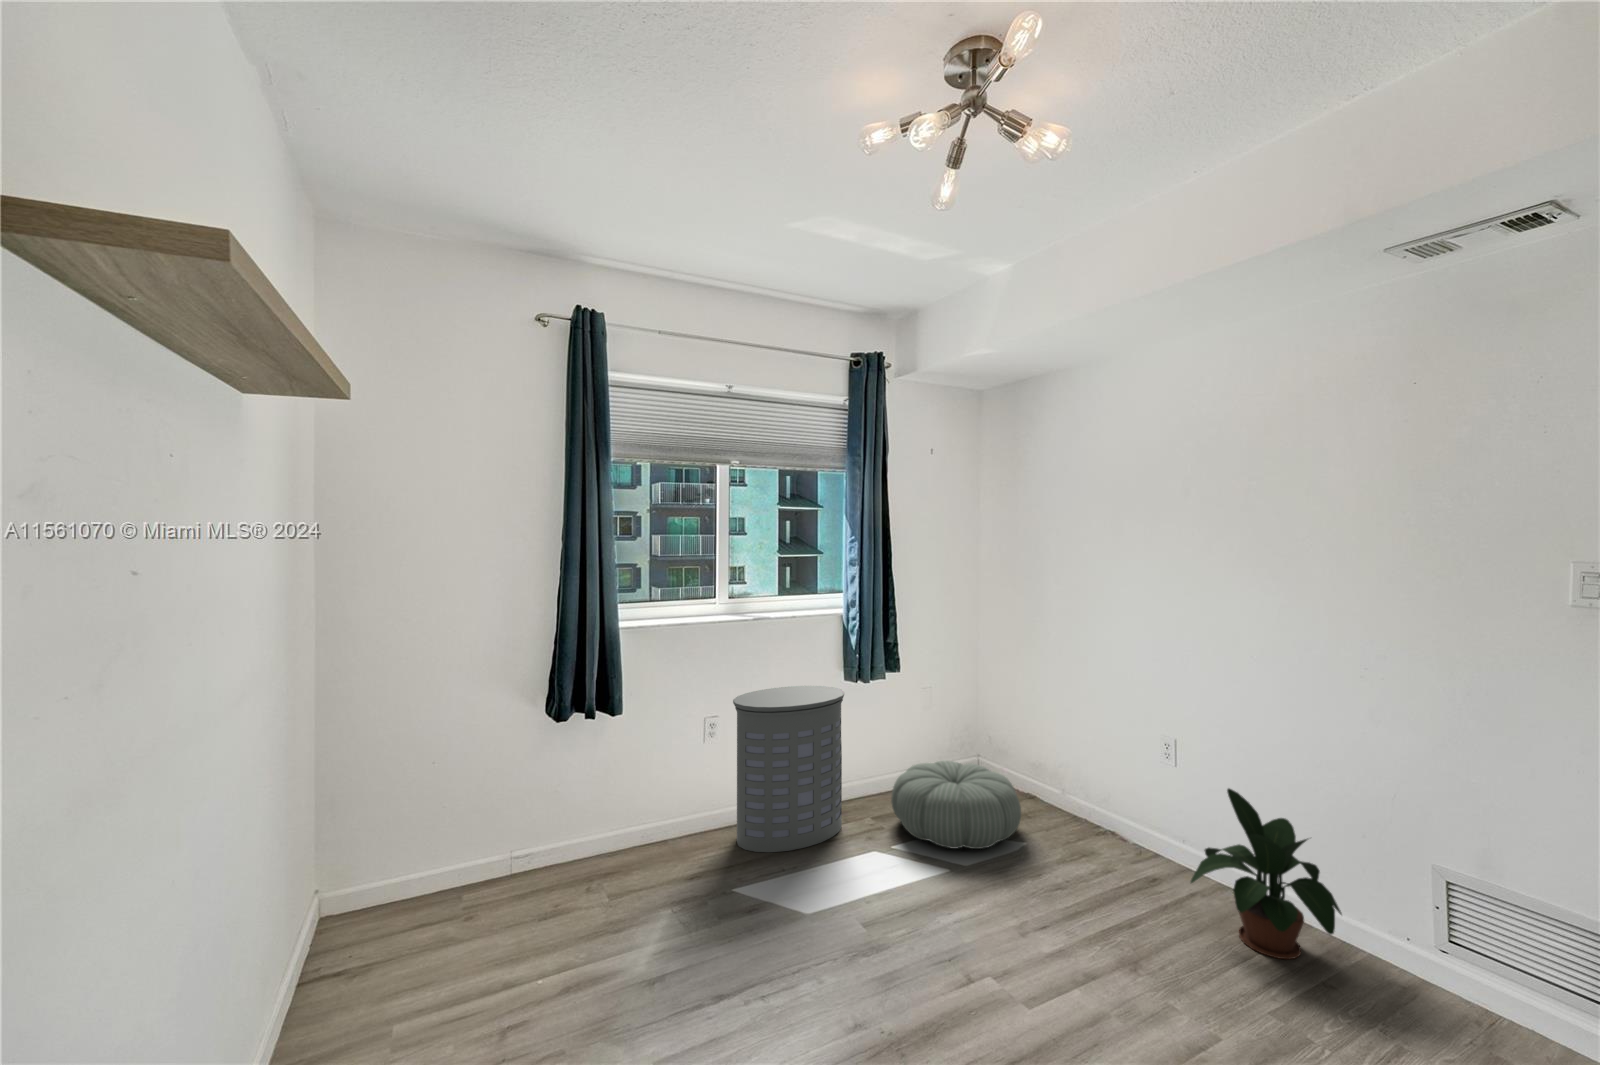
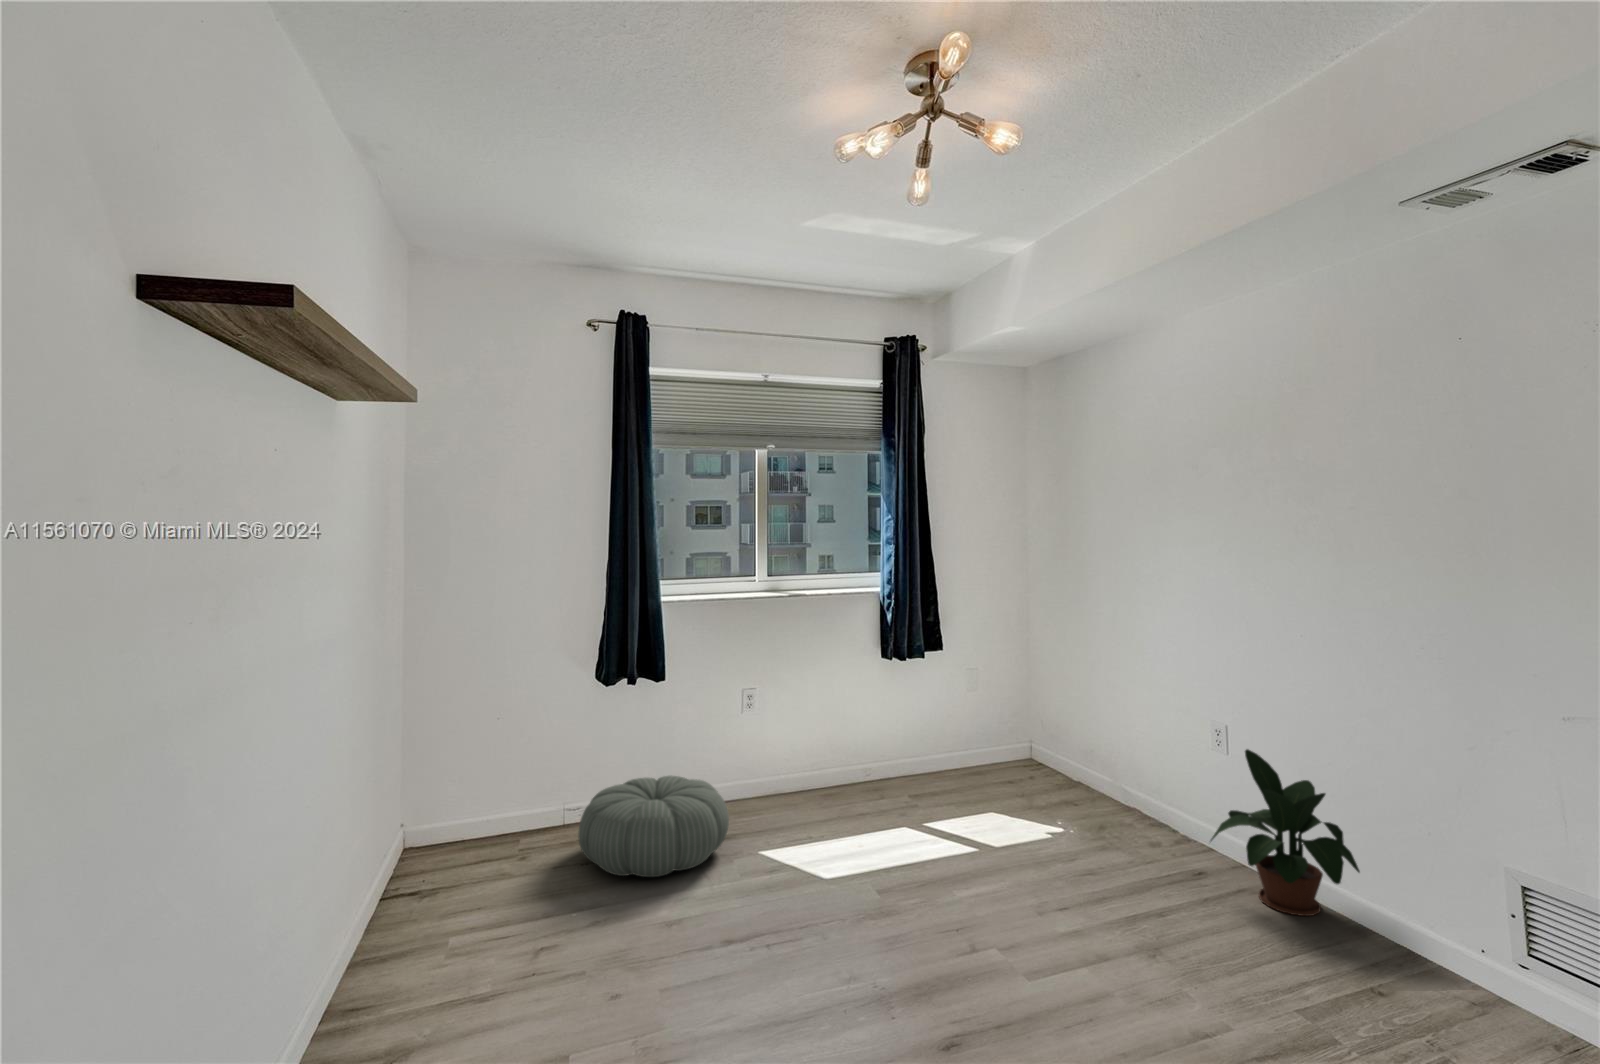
laundry hamper: present [733,686,844,852] -> none [769,663,878,817]
pouf: present [891,761,1021,849] -> present [578,776,729,877]

